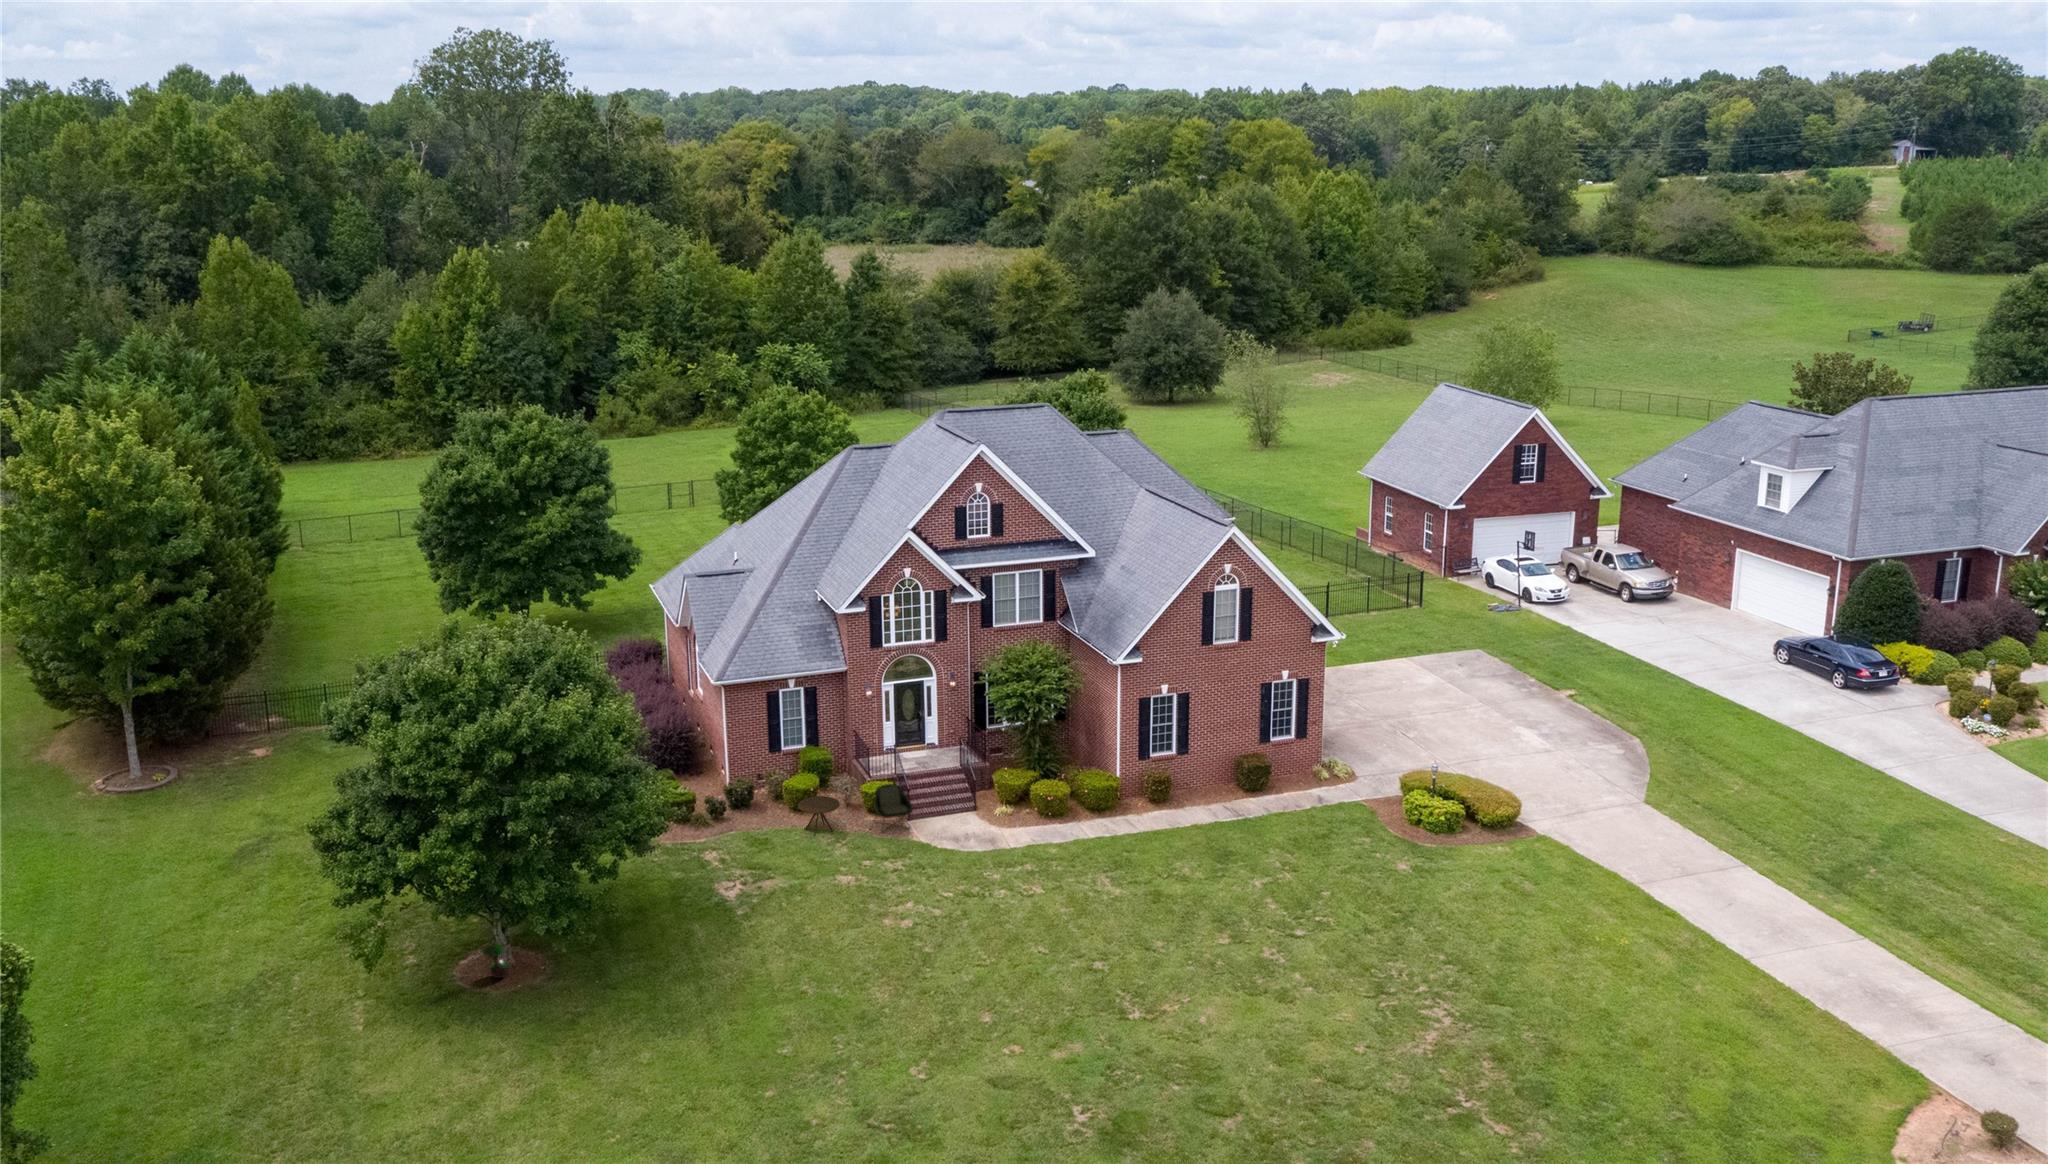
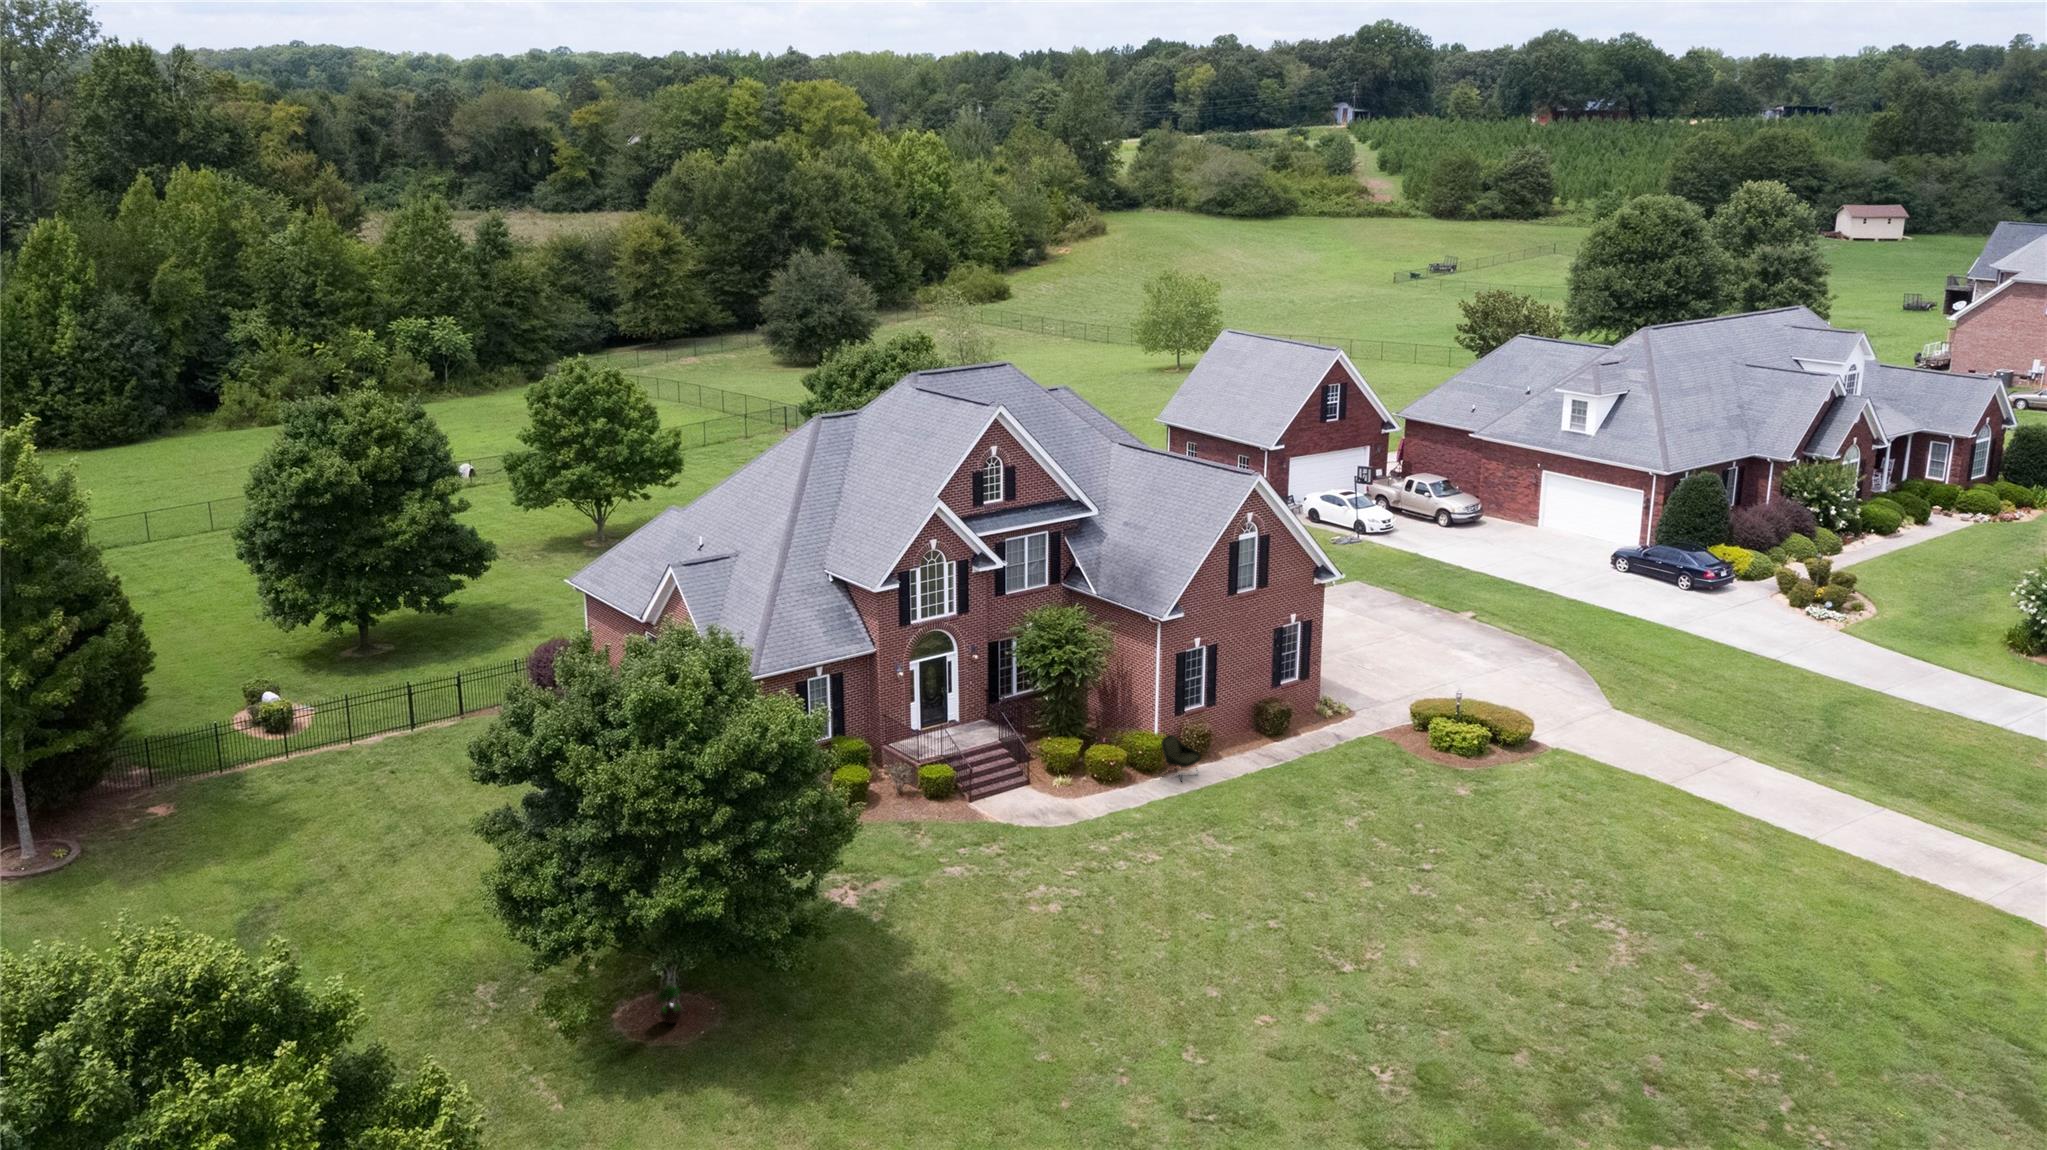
lounge chair: present [875,784,912,826] -> present [1161,735,1201,782]
round table: present [798,796,840,836] -> none [865,788,909,831]

